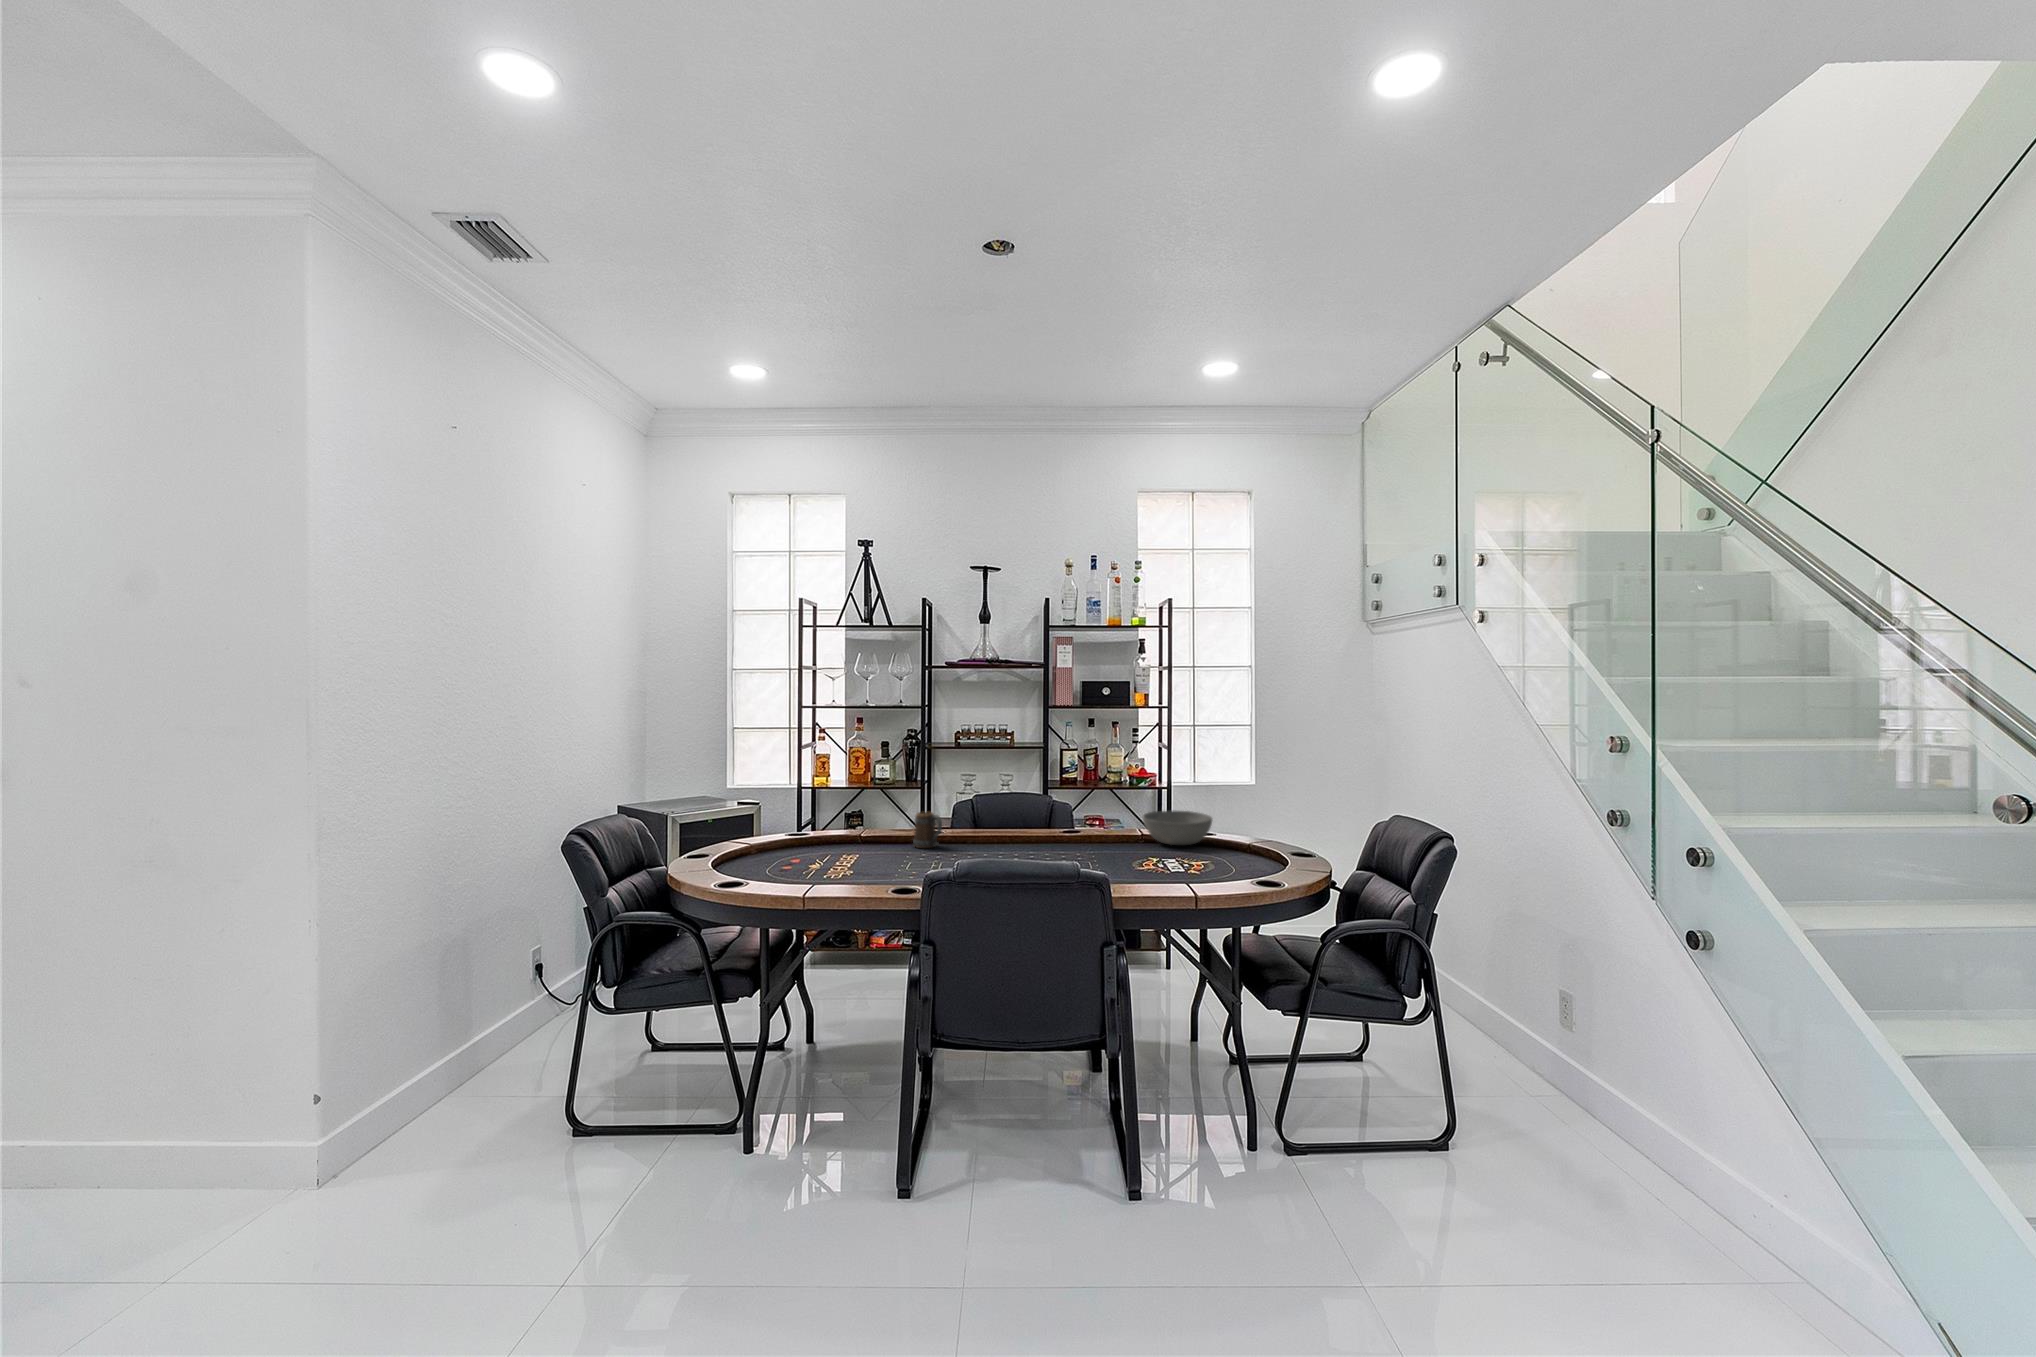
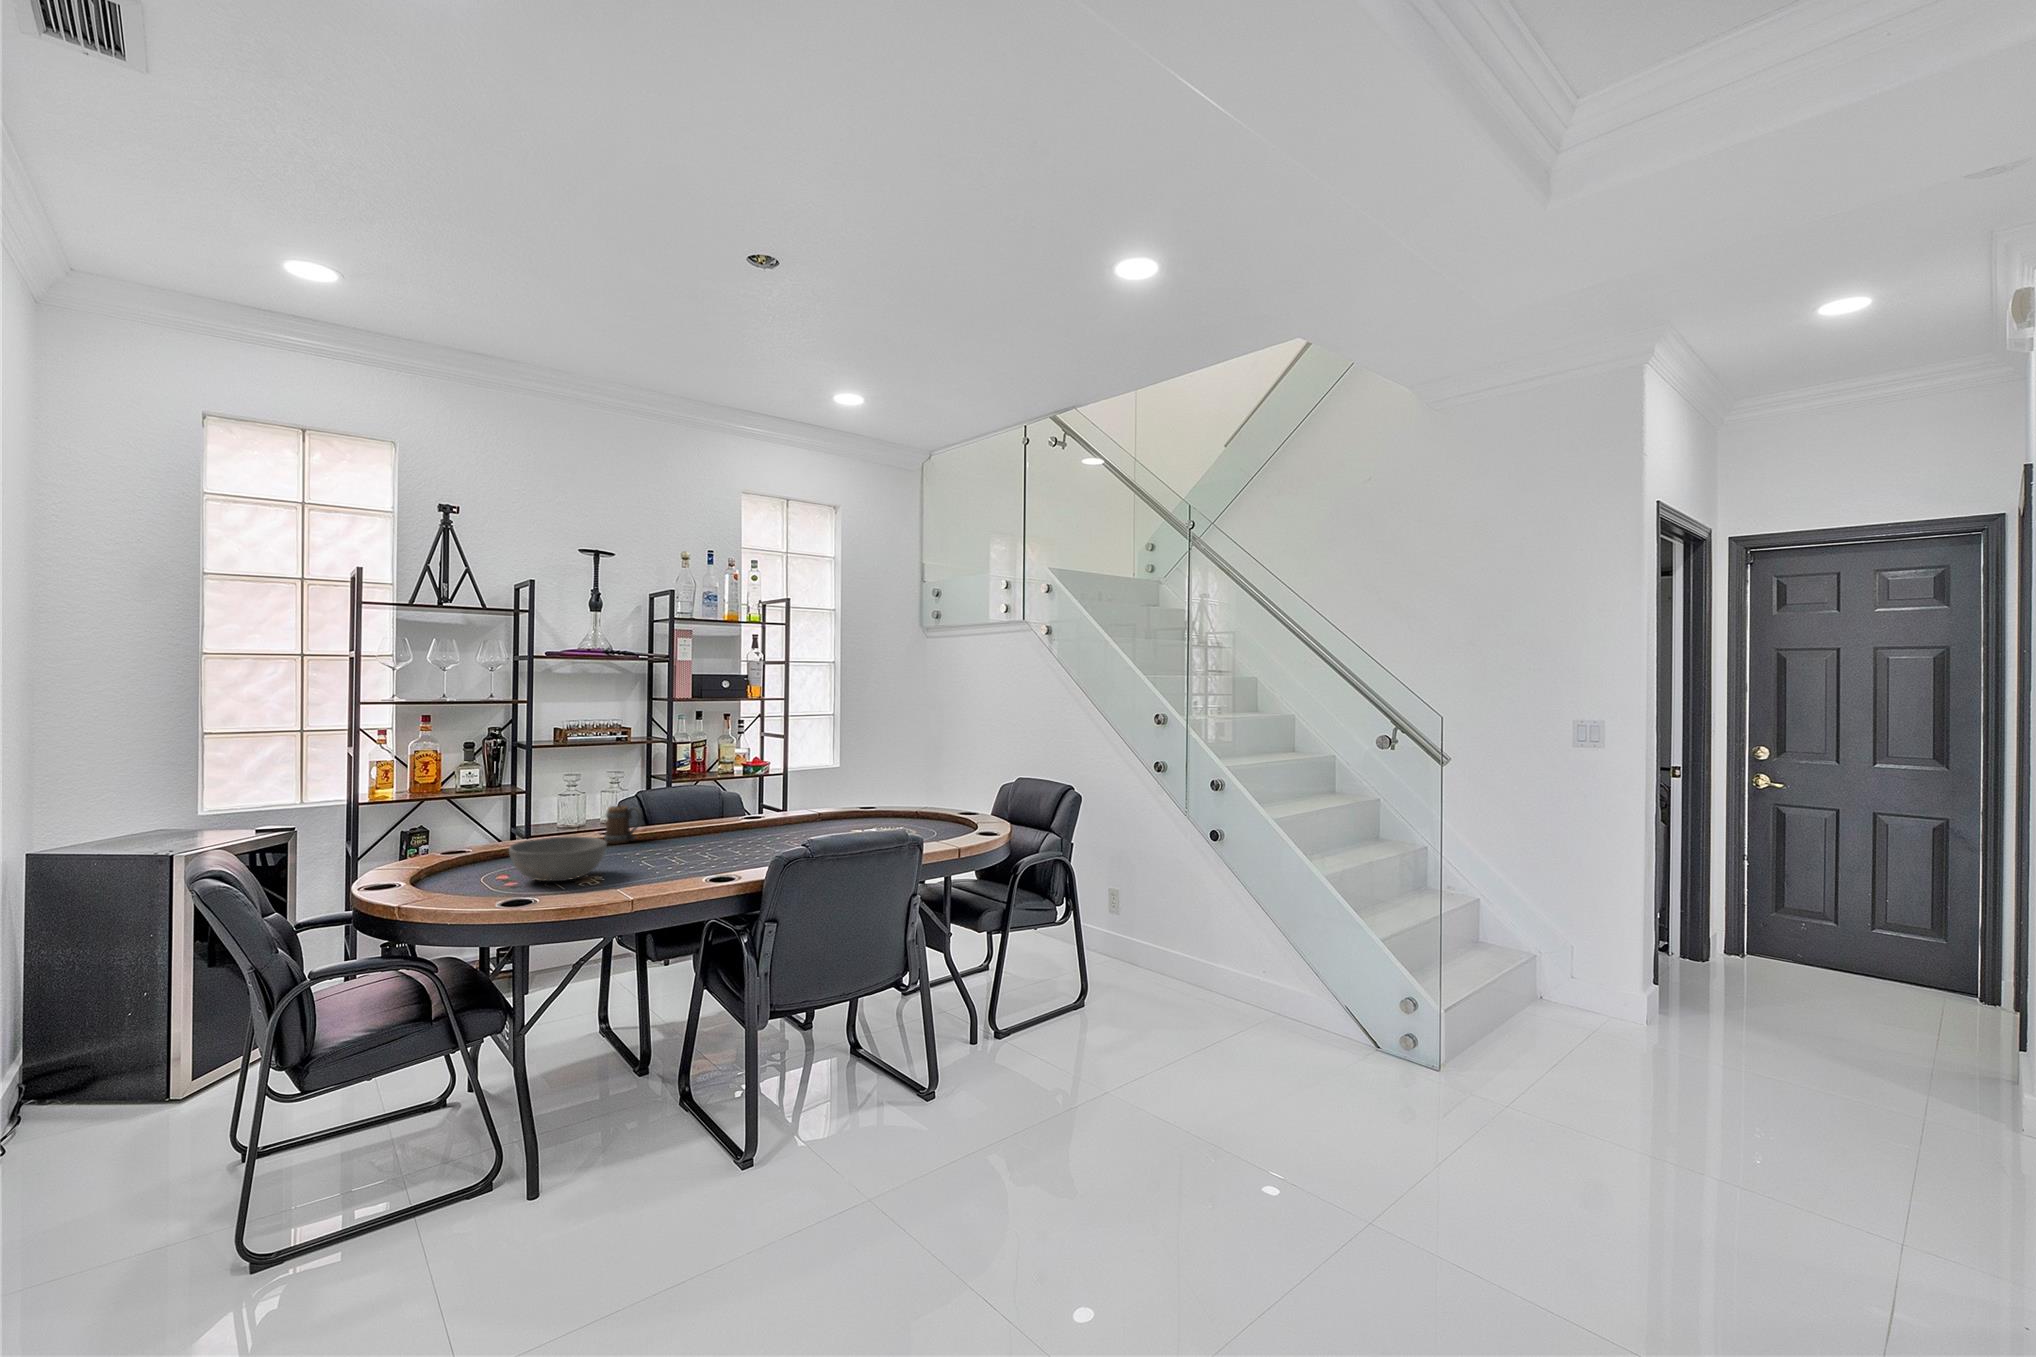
bowl: present [1143,811,1212,845] -> present [509,836,607,881]

